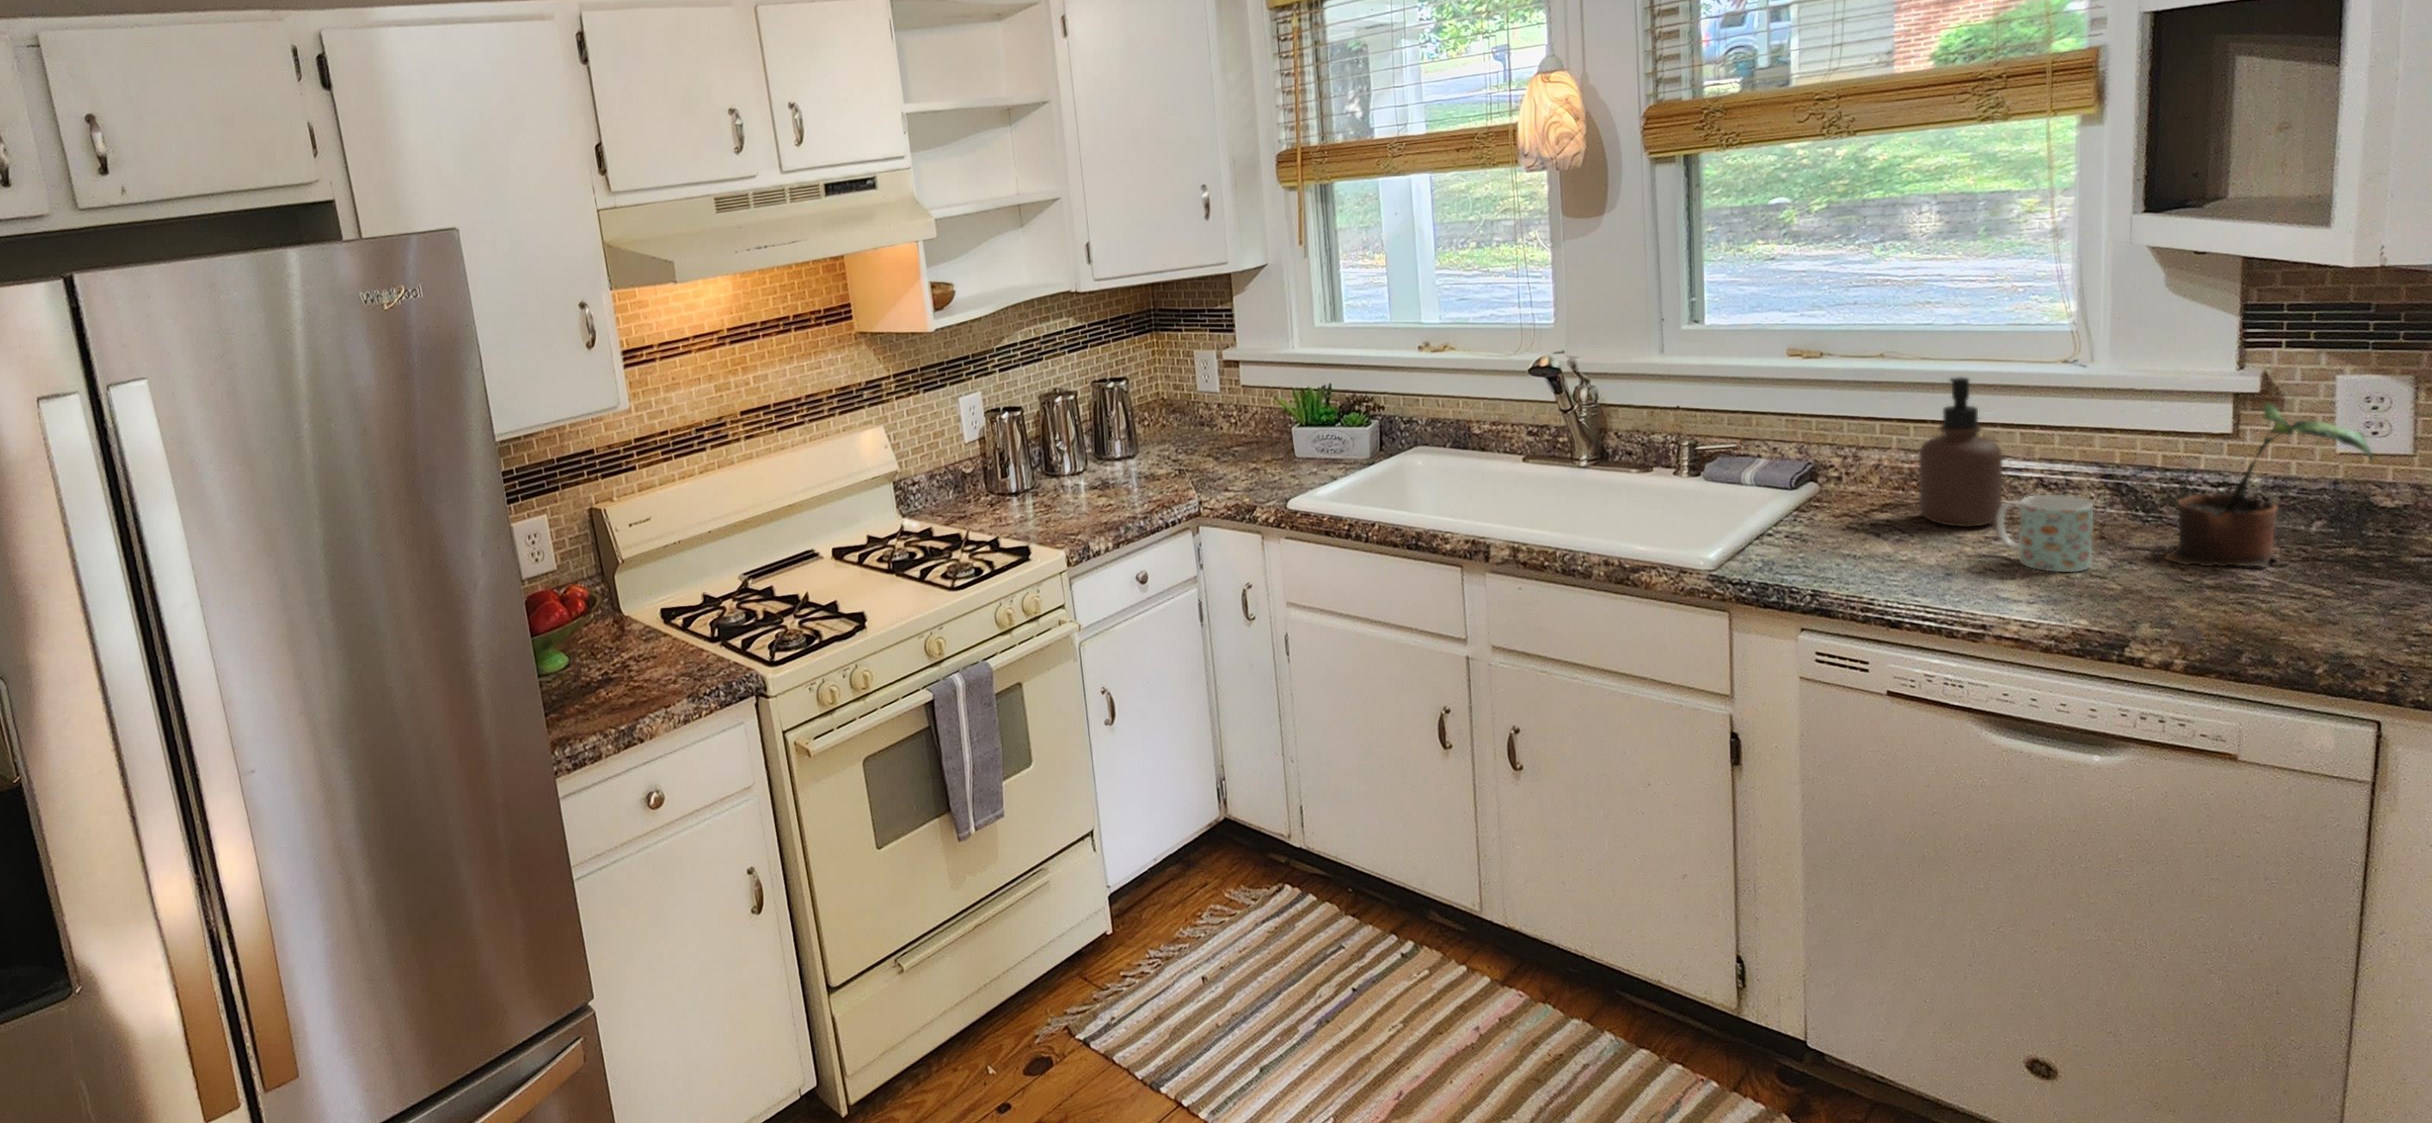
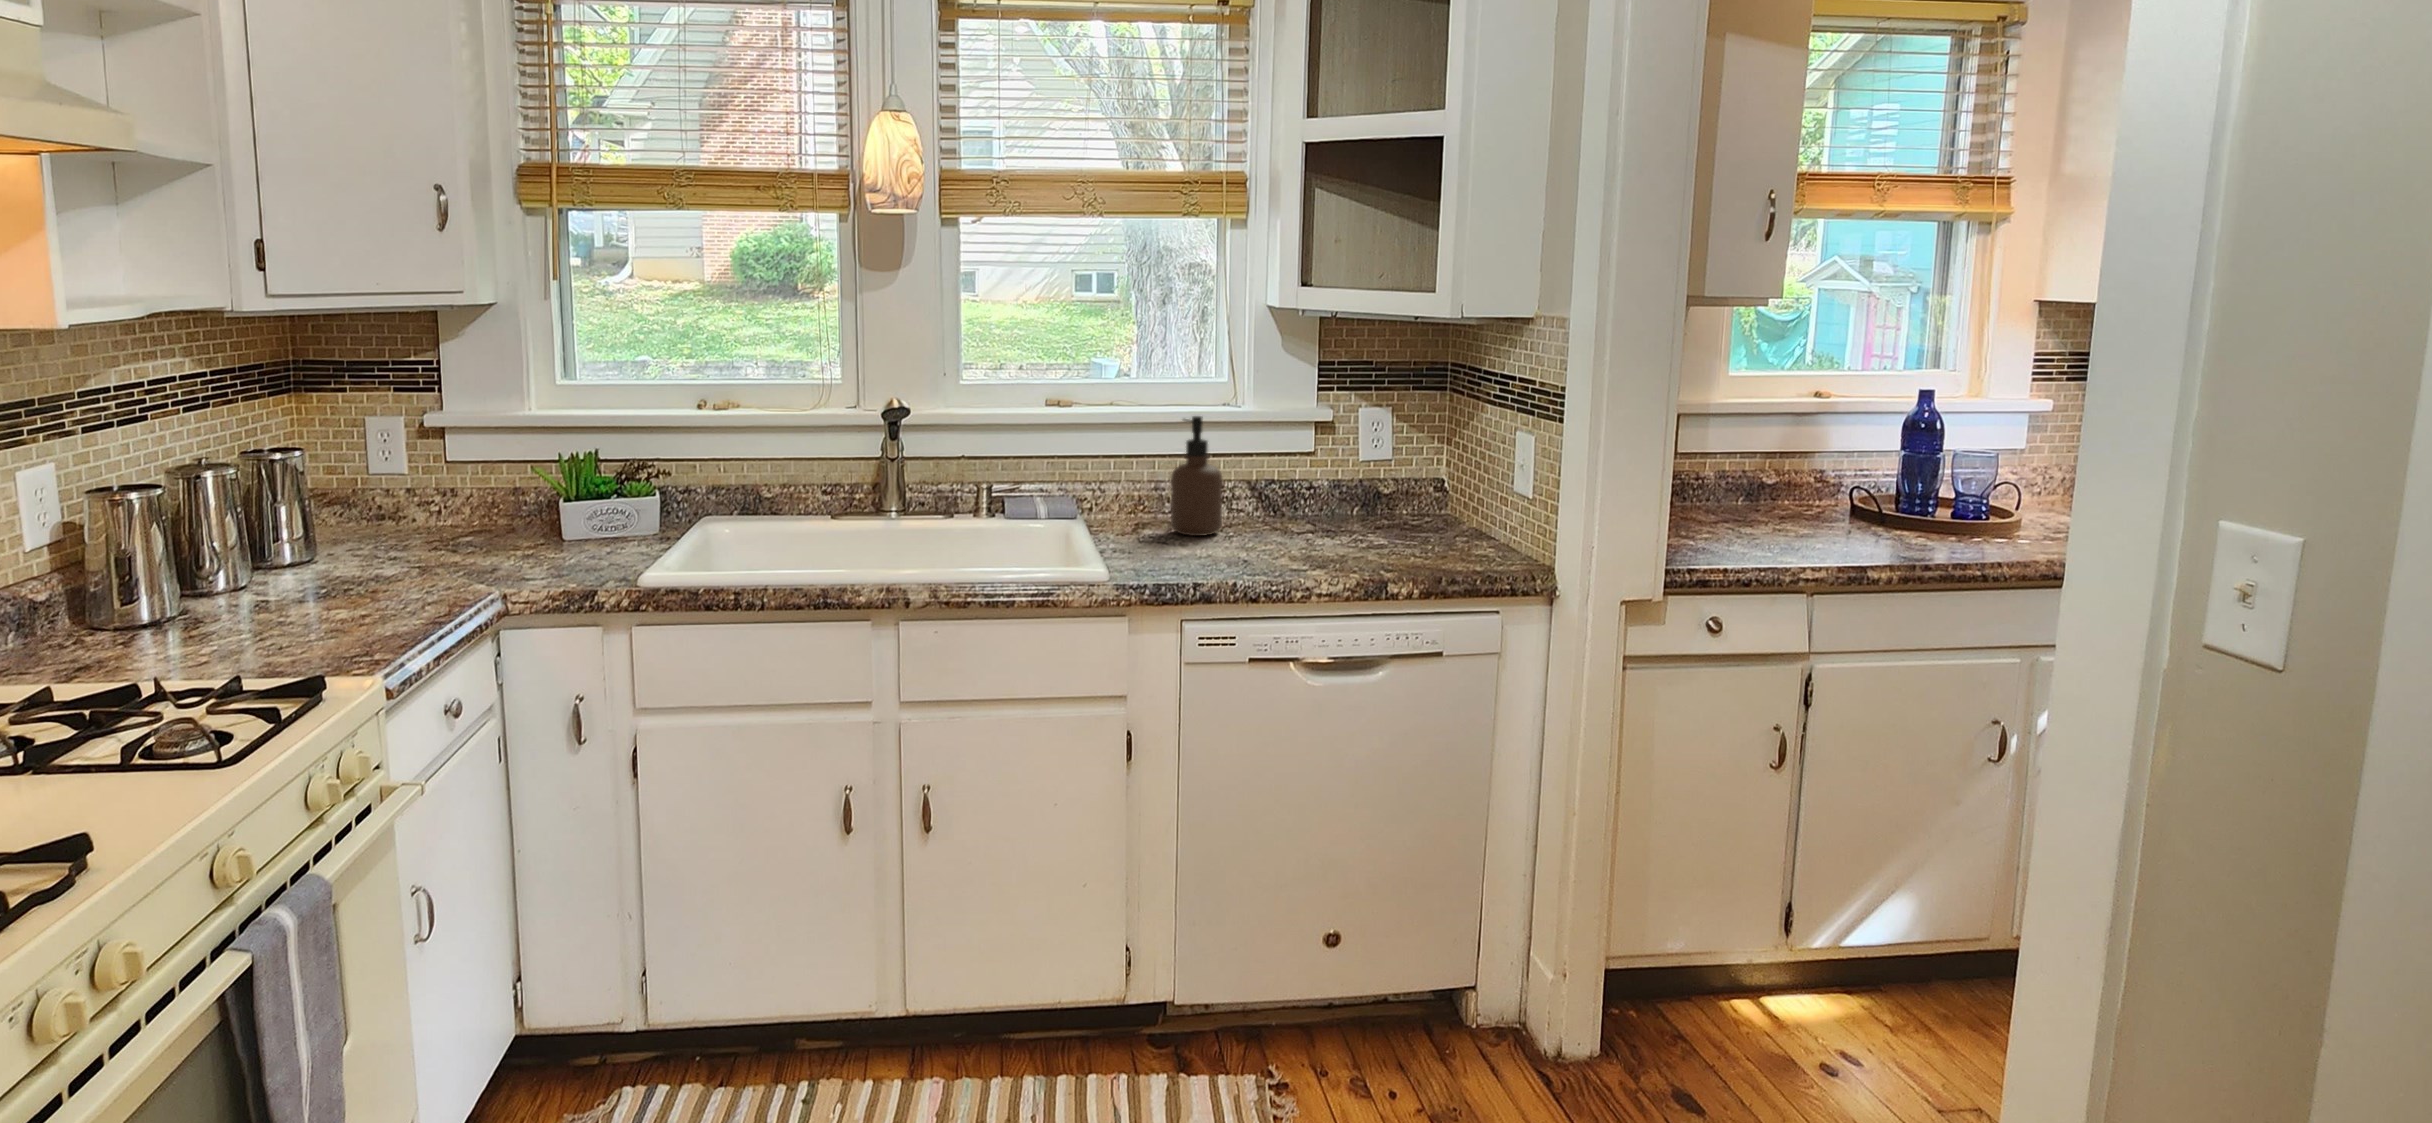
potted plant: present [2163,402,2373,567] -> none [1321,421,1414,542]
mug: present [1997,495,2093,572] -> none [1249,497,1309,553]

